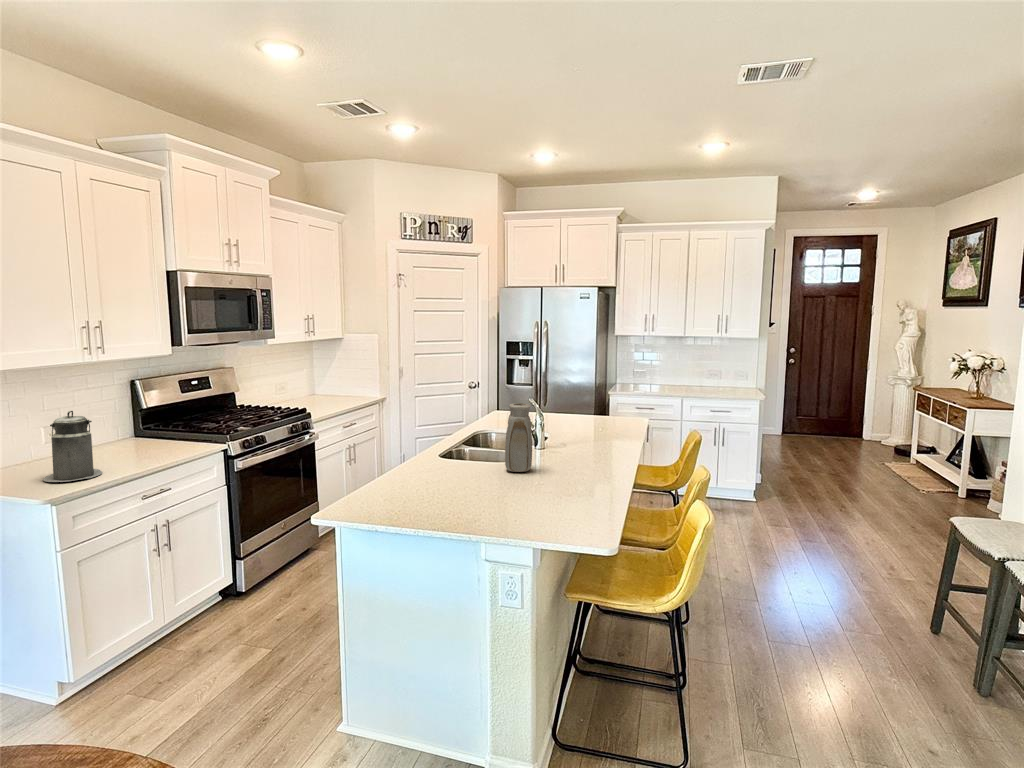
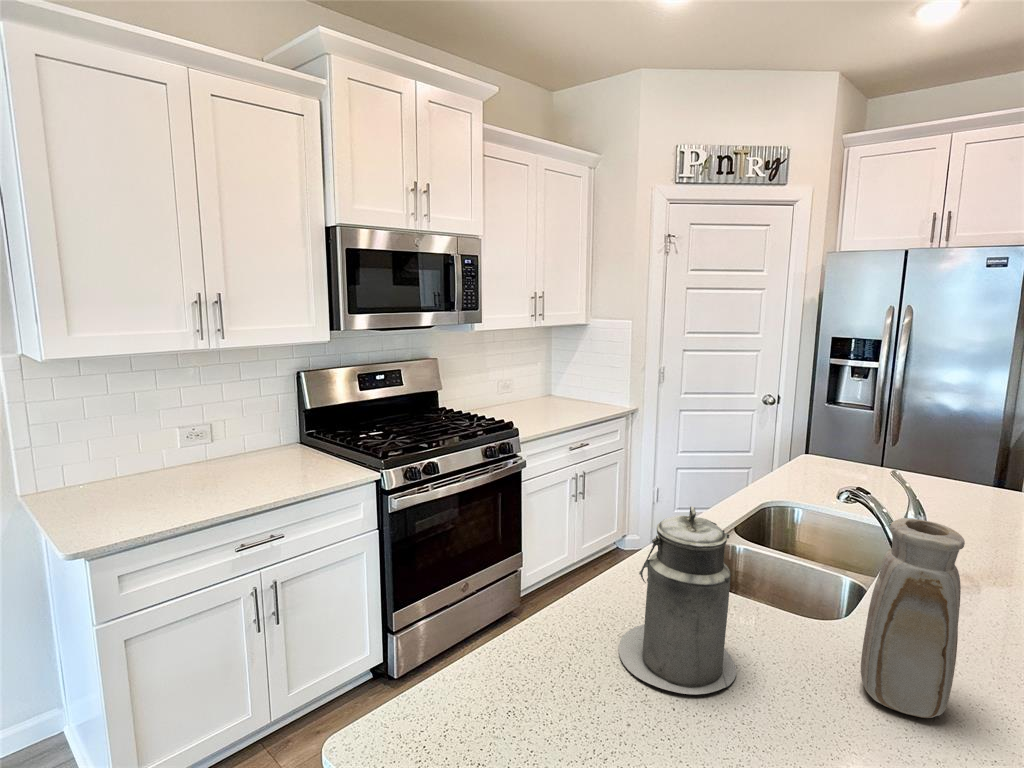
canister: present [43,411,102,482] -> present [619,506,736,694]

